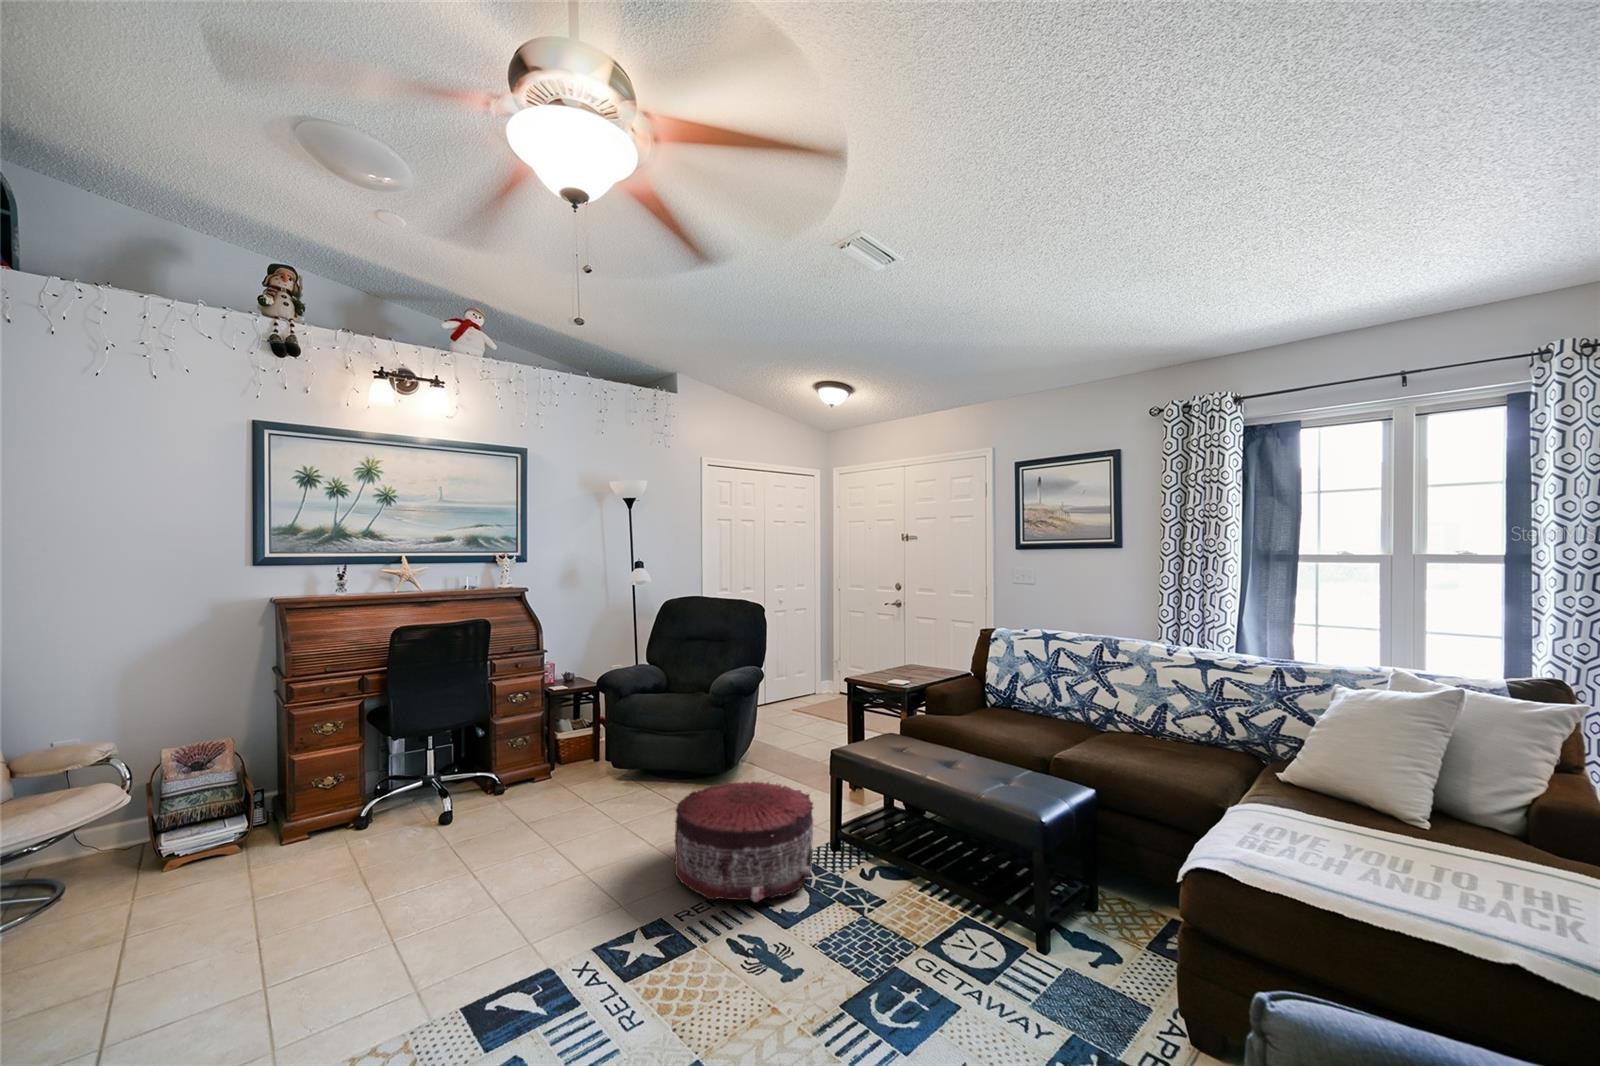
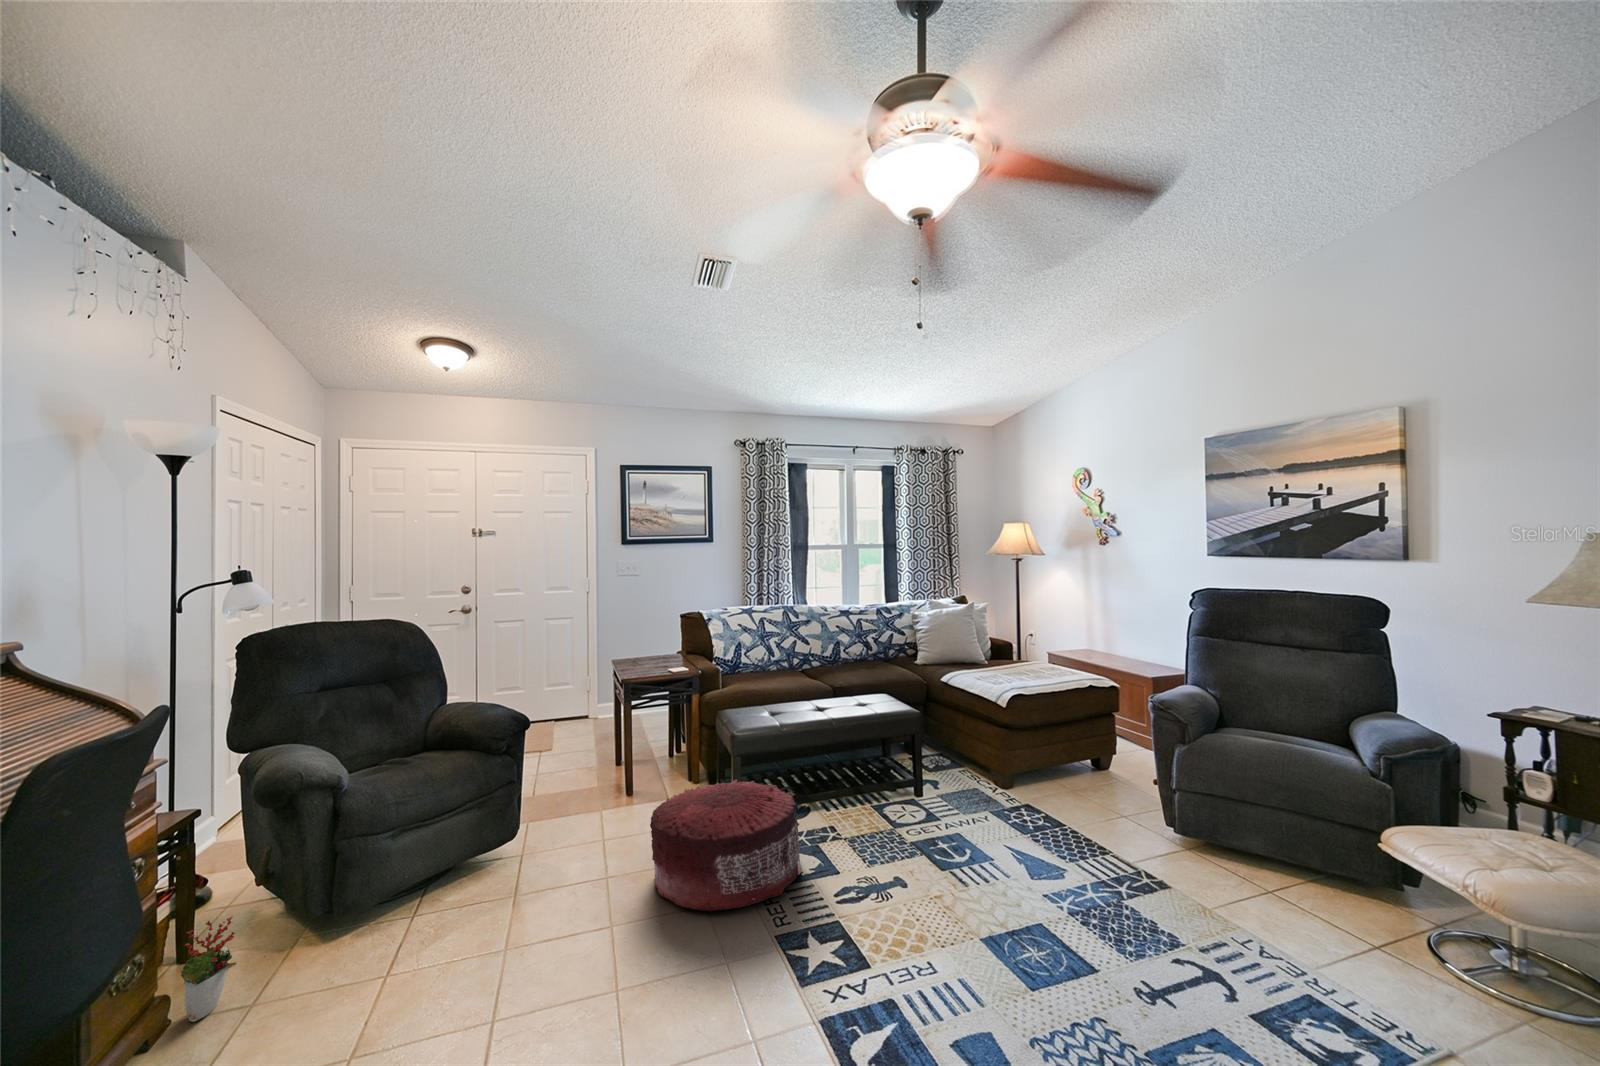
decorative plant: none [539,734,566,779] -> present [181,917,236,1022]

